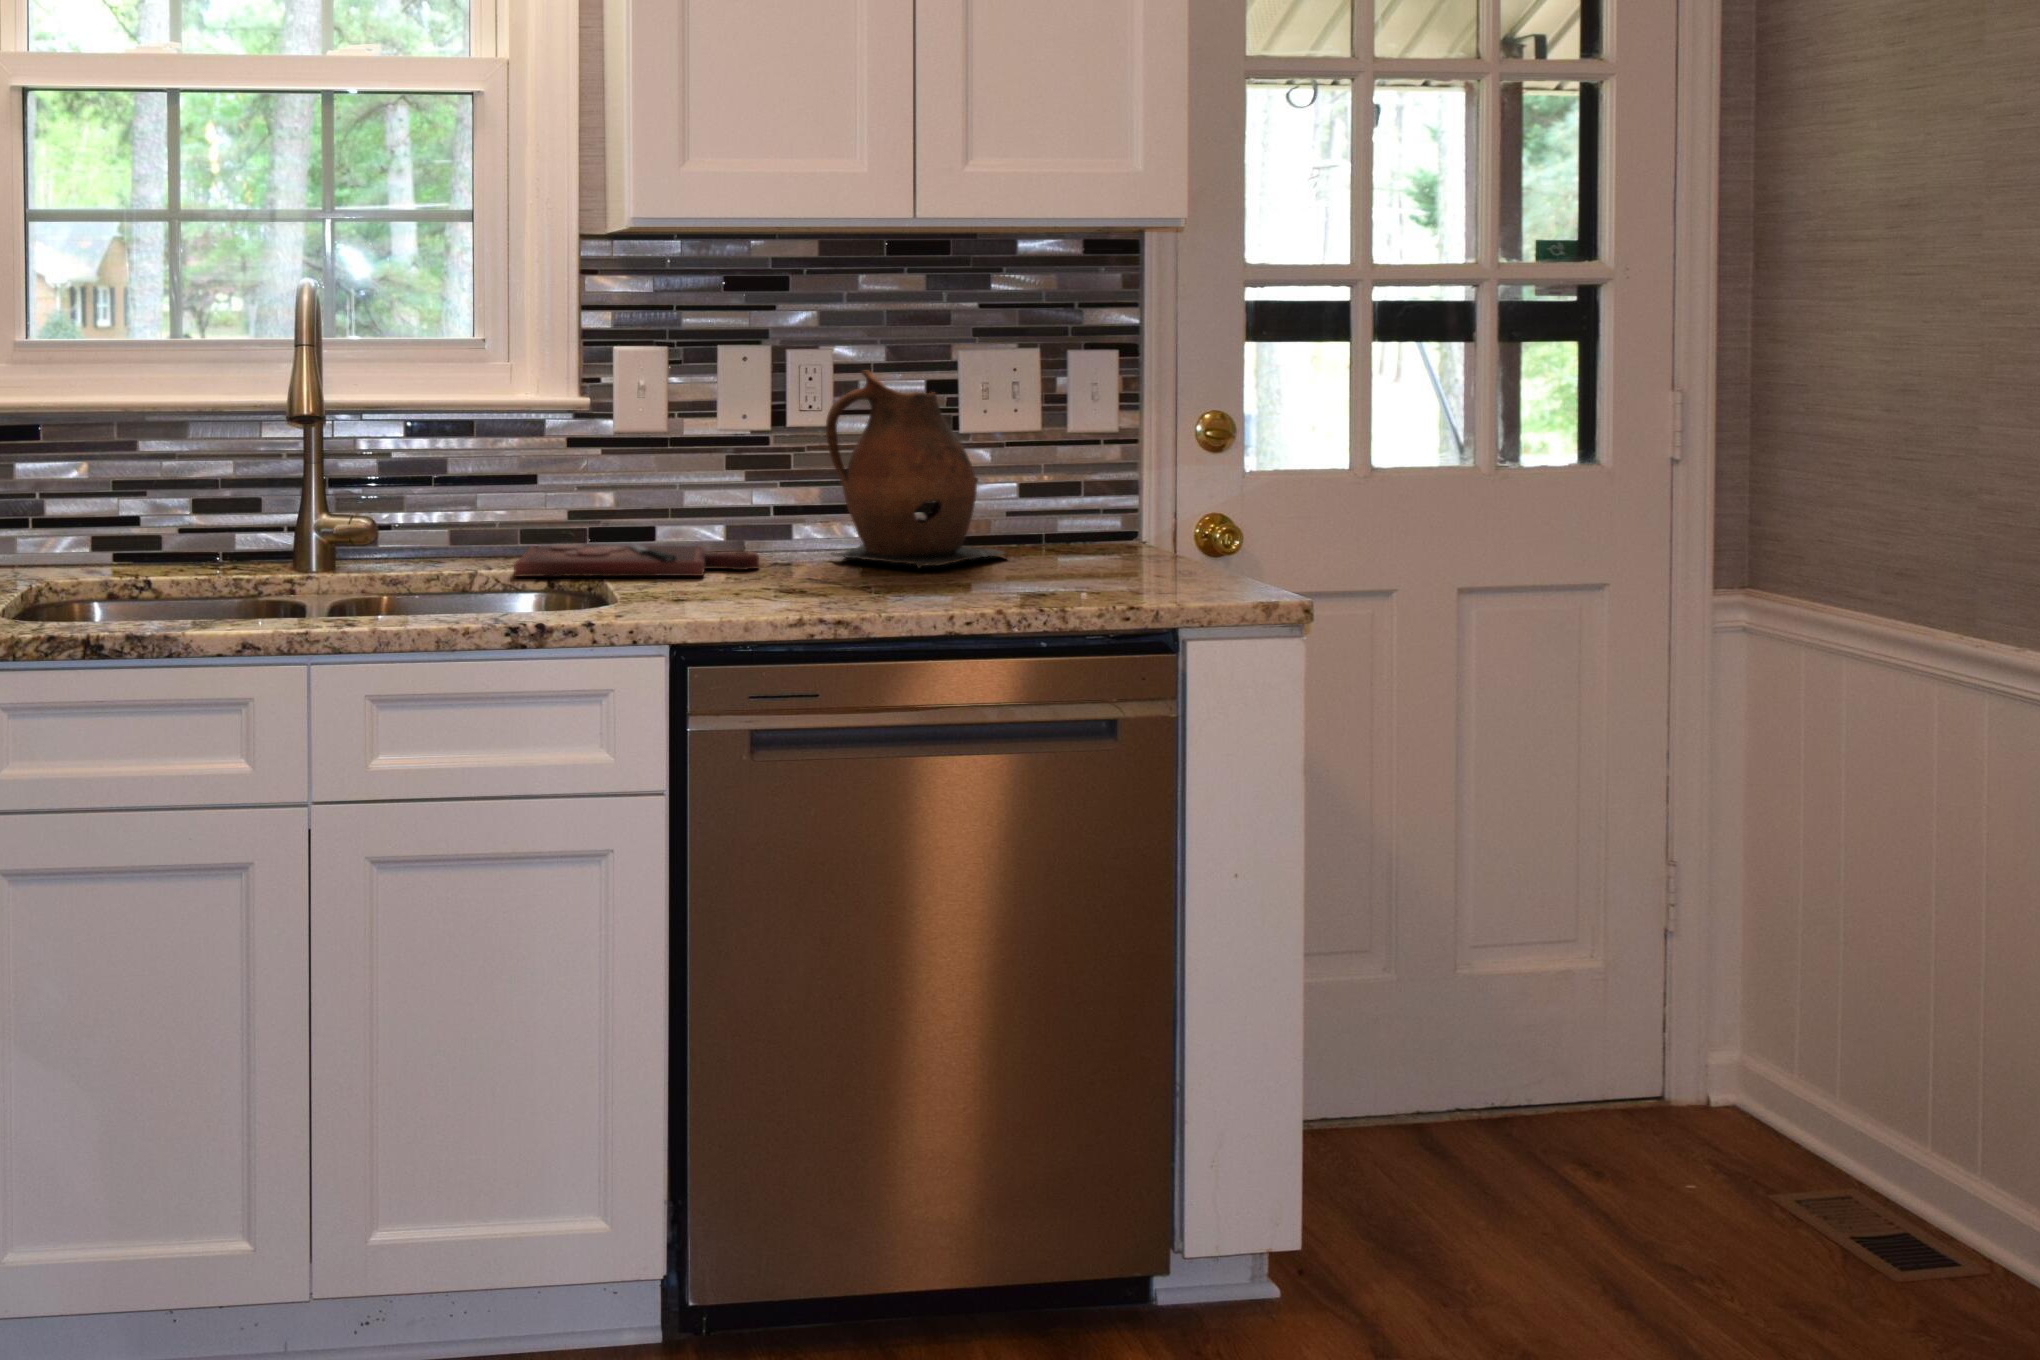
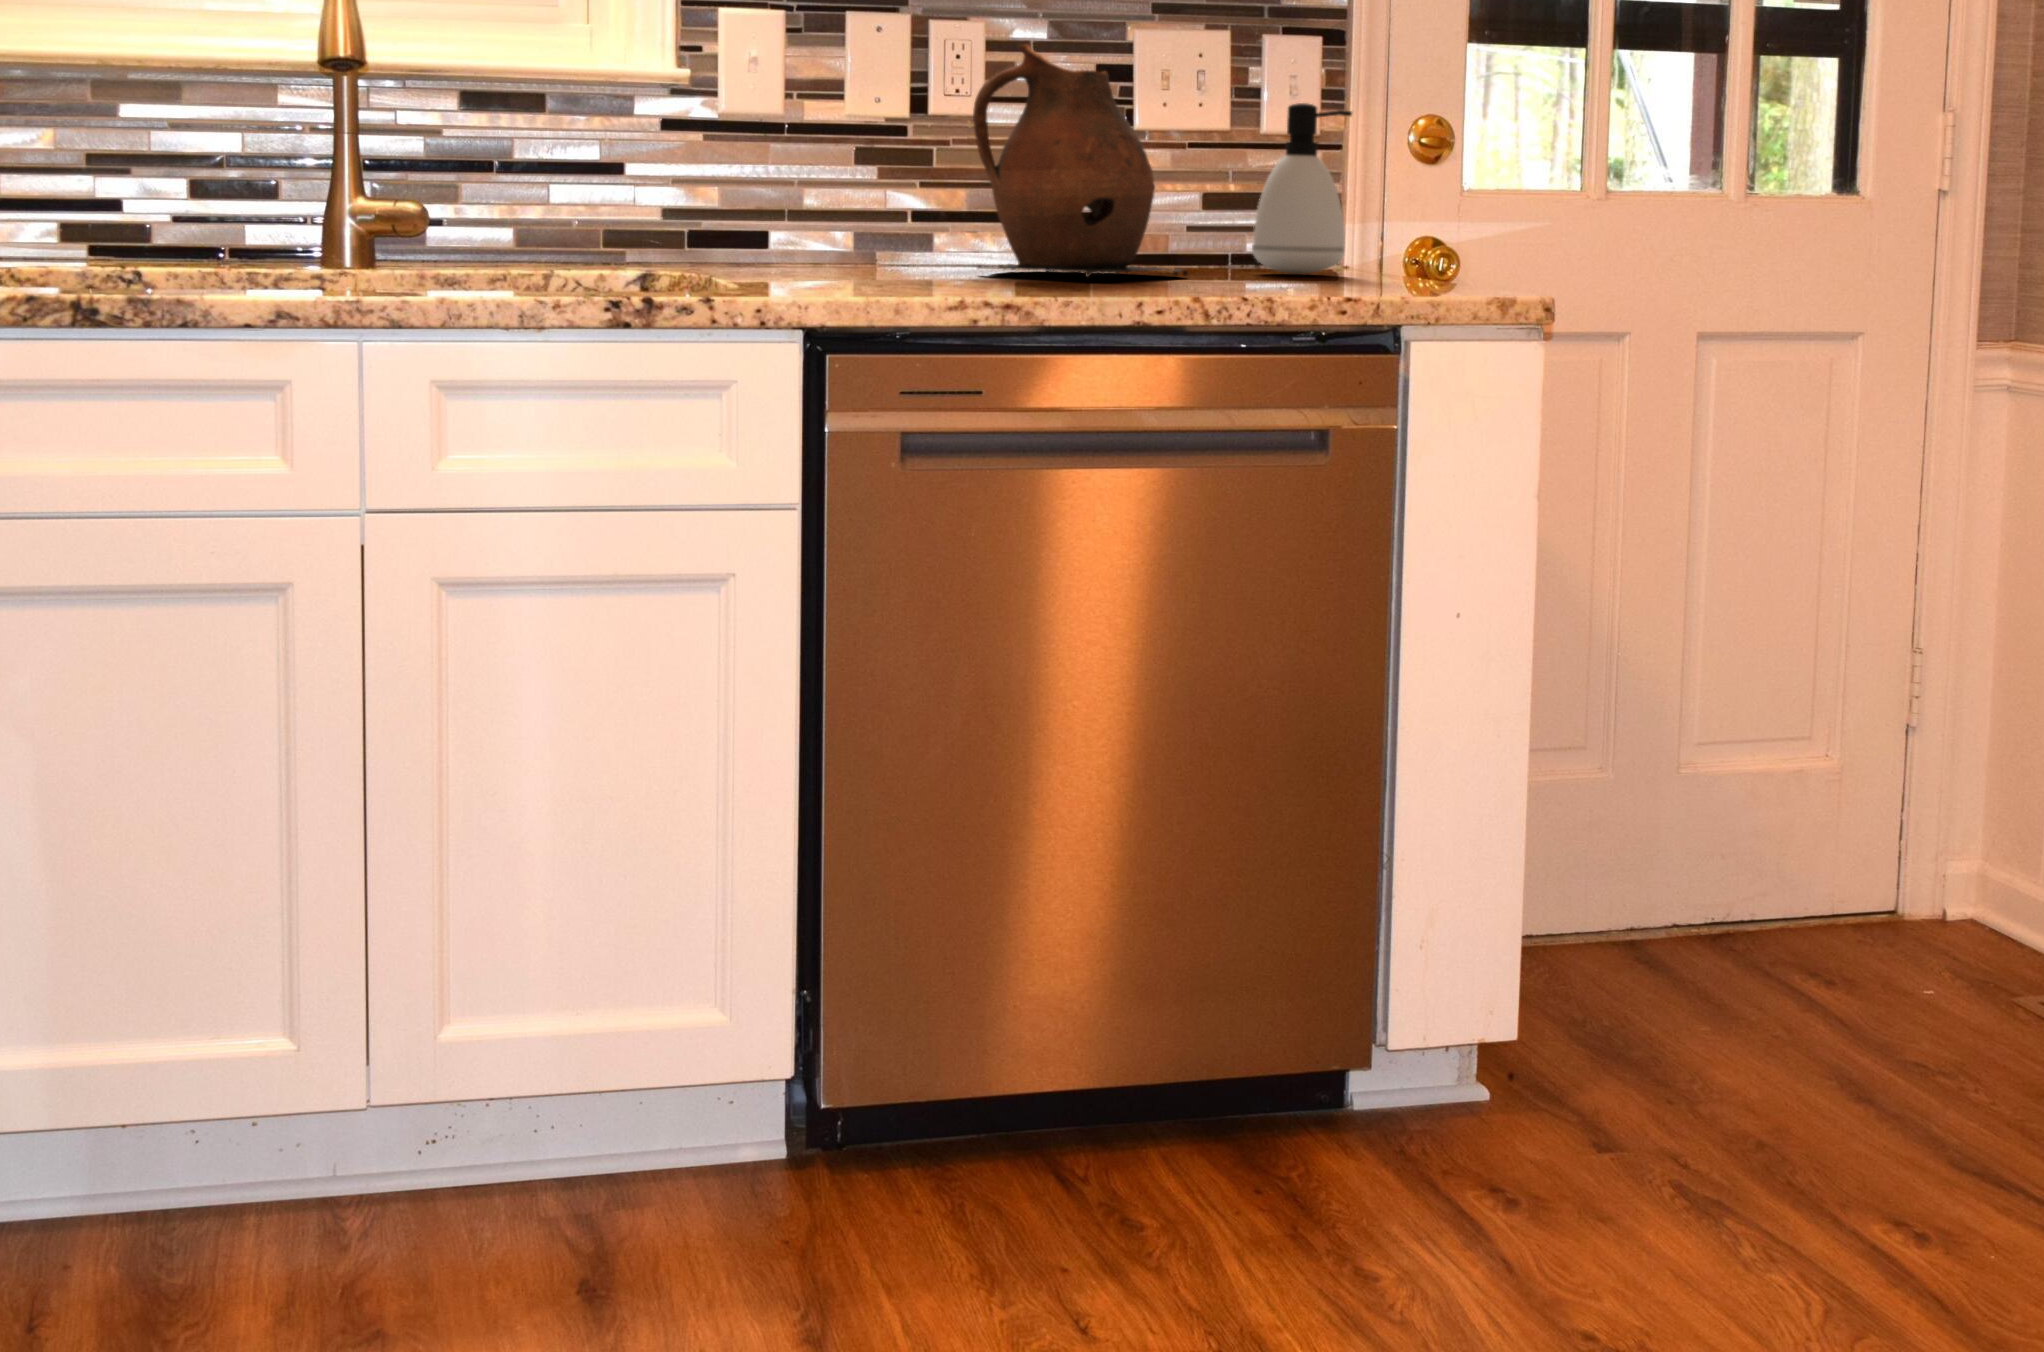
soap dispenser: none [1065,407,1146,549] -> present [1252,103,1352,274]
cutting board: present [514,544,759,576] -> none [596,252,894,278]

